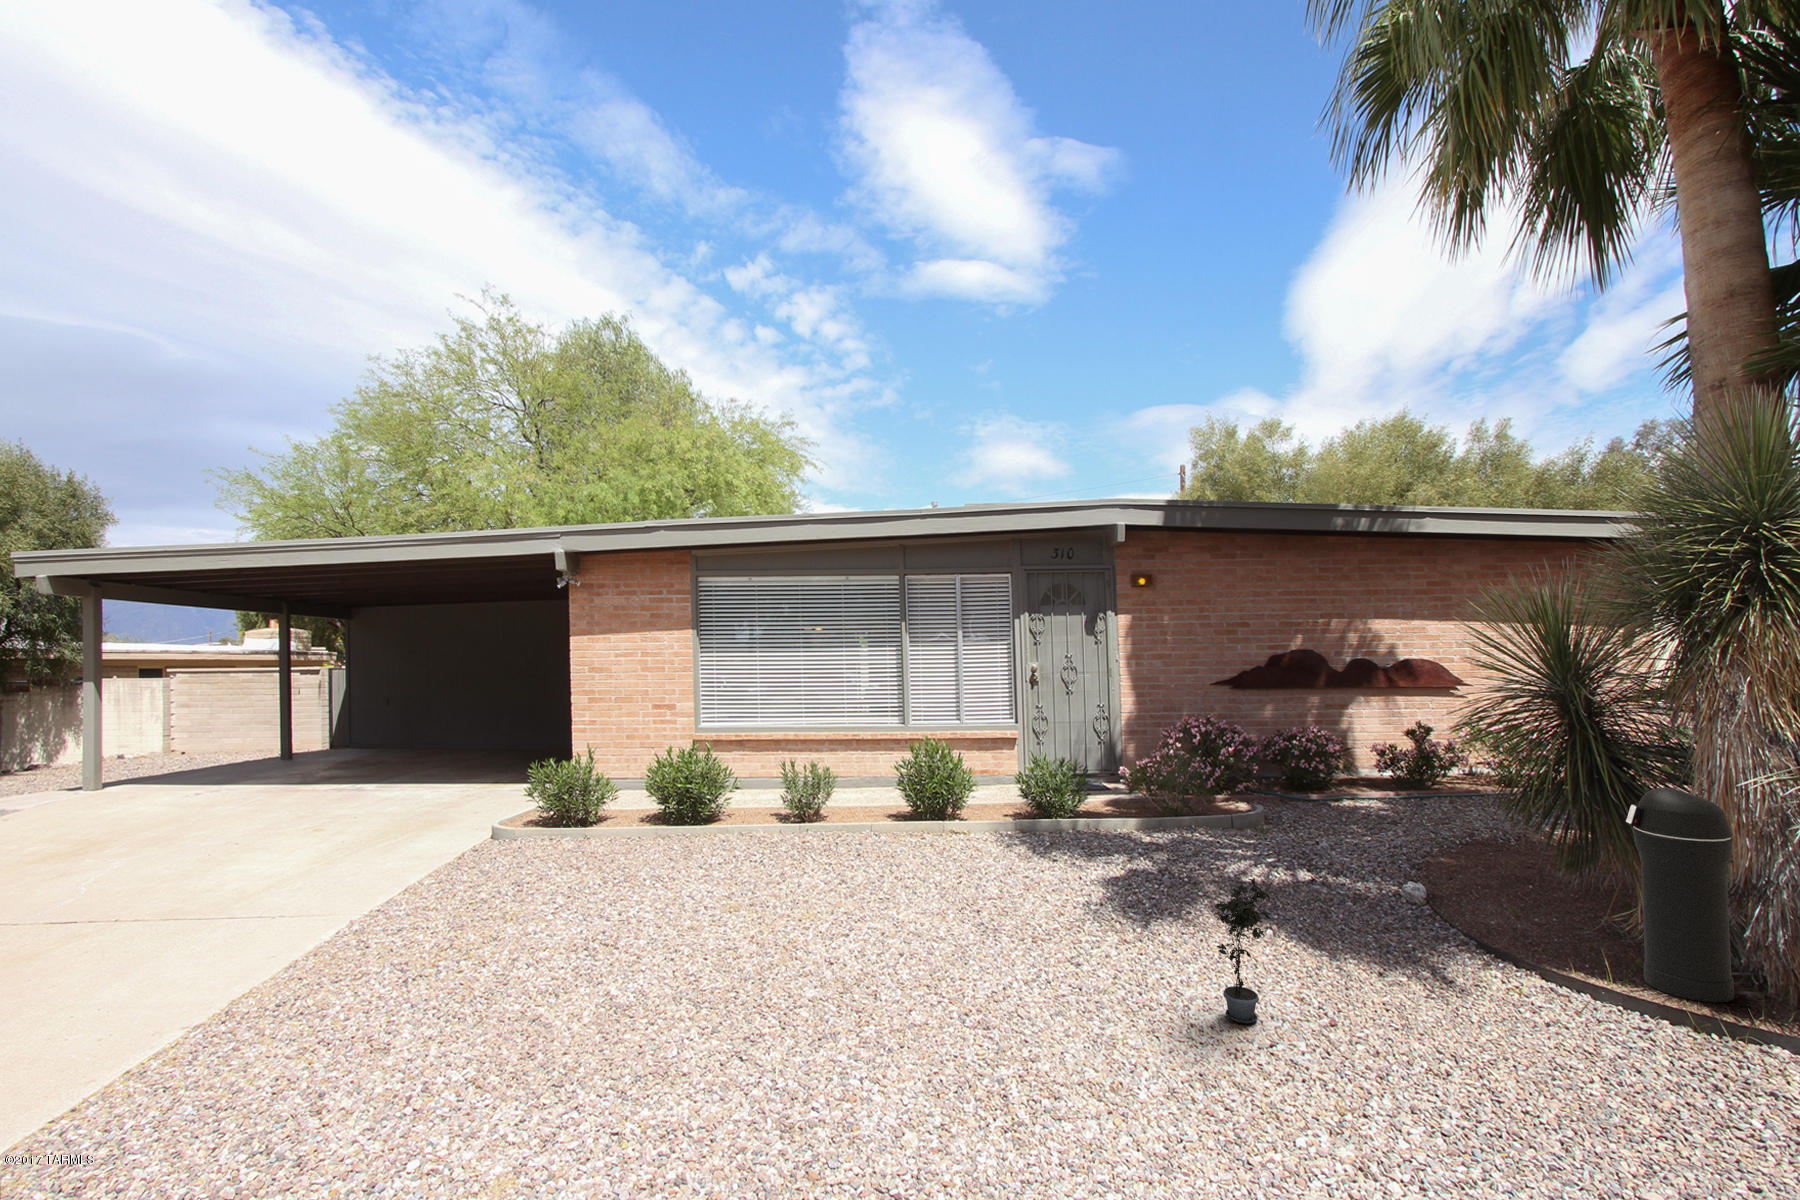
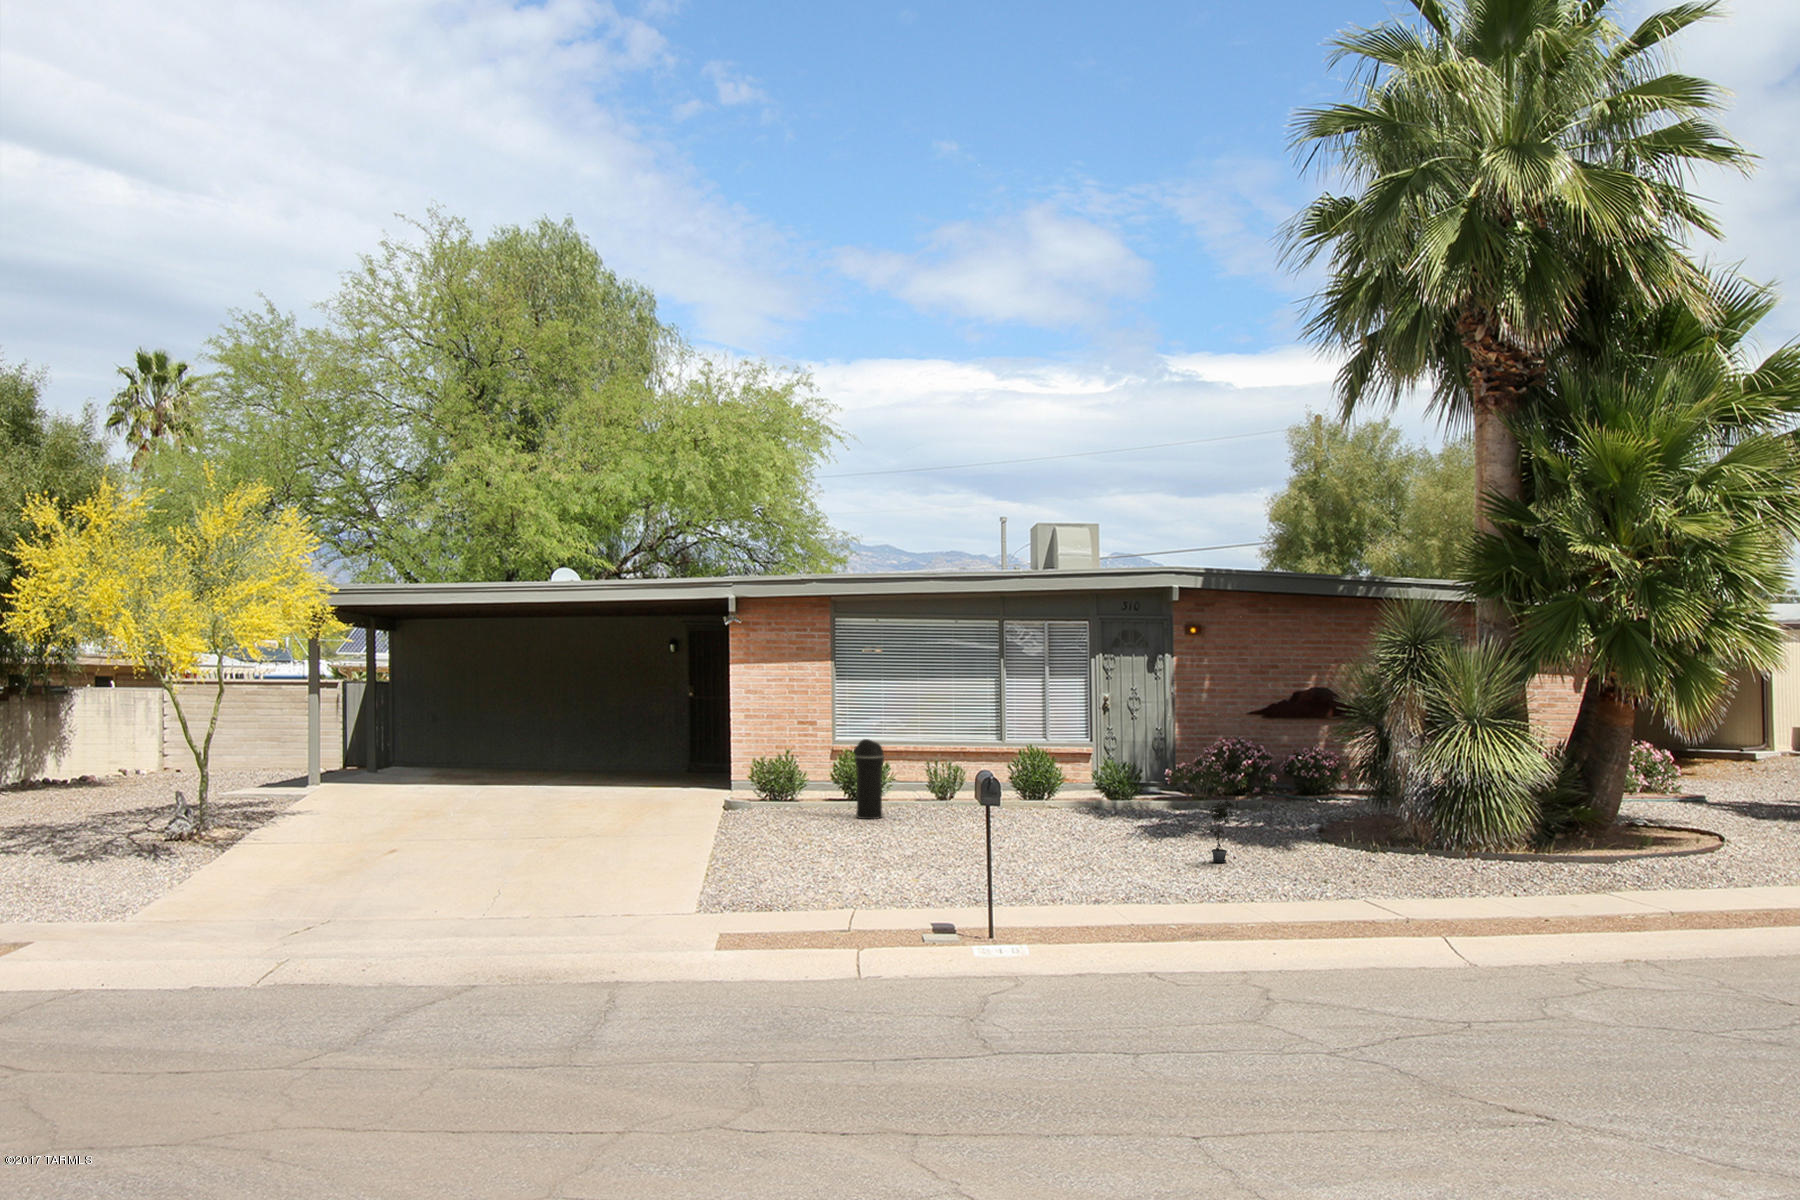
trash can: present [1626,787,1734,1002] -> present [853,739,884,819]

